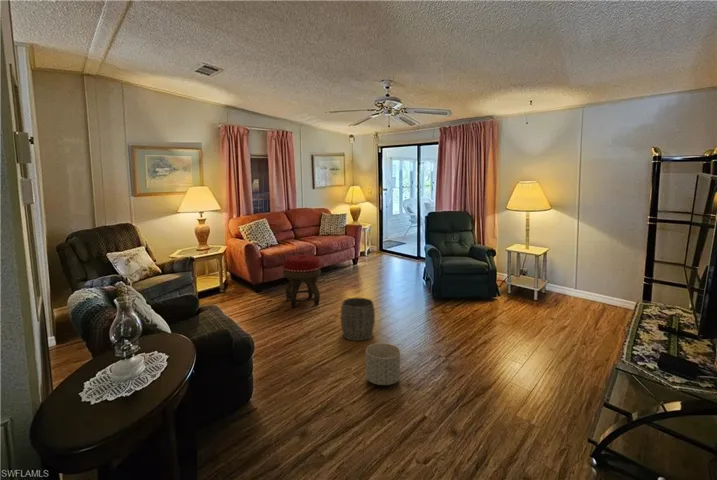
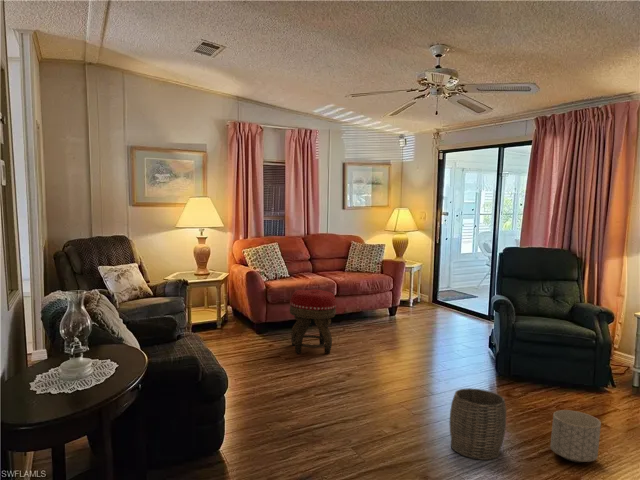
woven basket: present [341,298,375,341] -> present [449,388,506,460]
planter: present [366,343,401,385] -> present [551,410,601,463]

